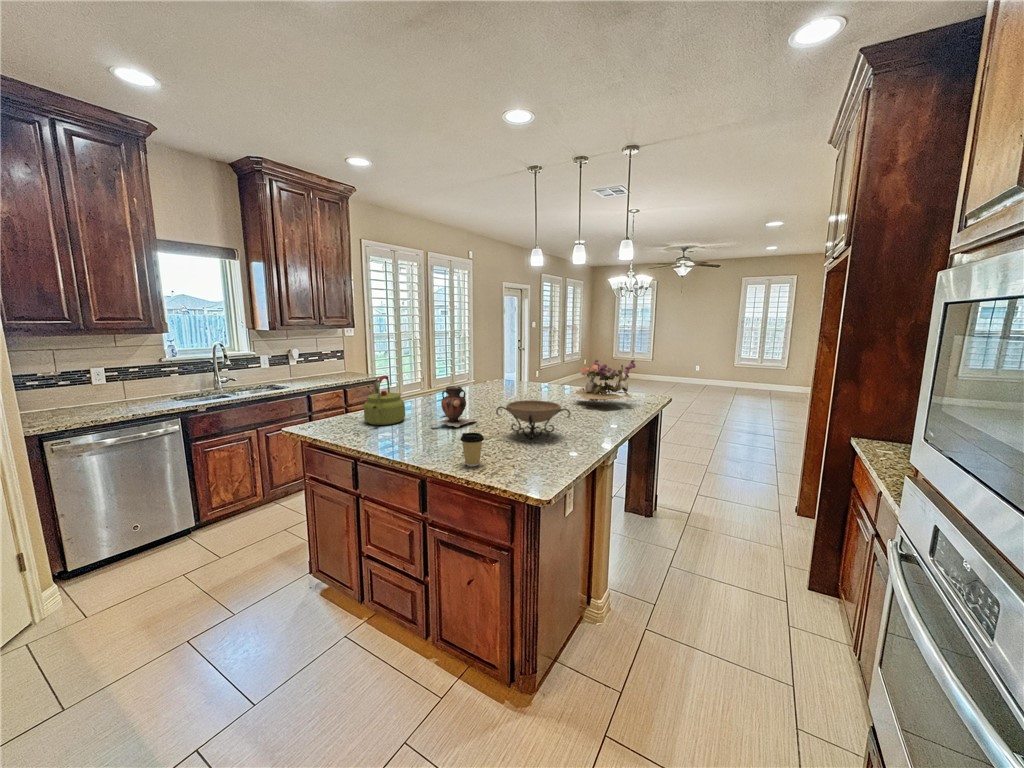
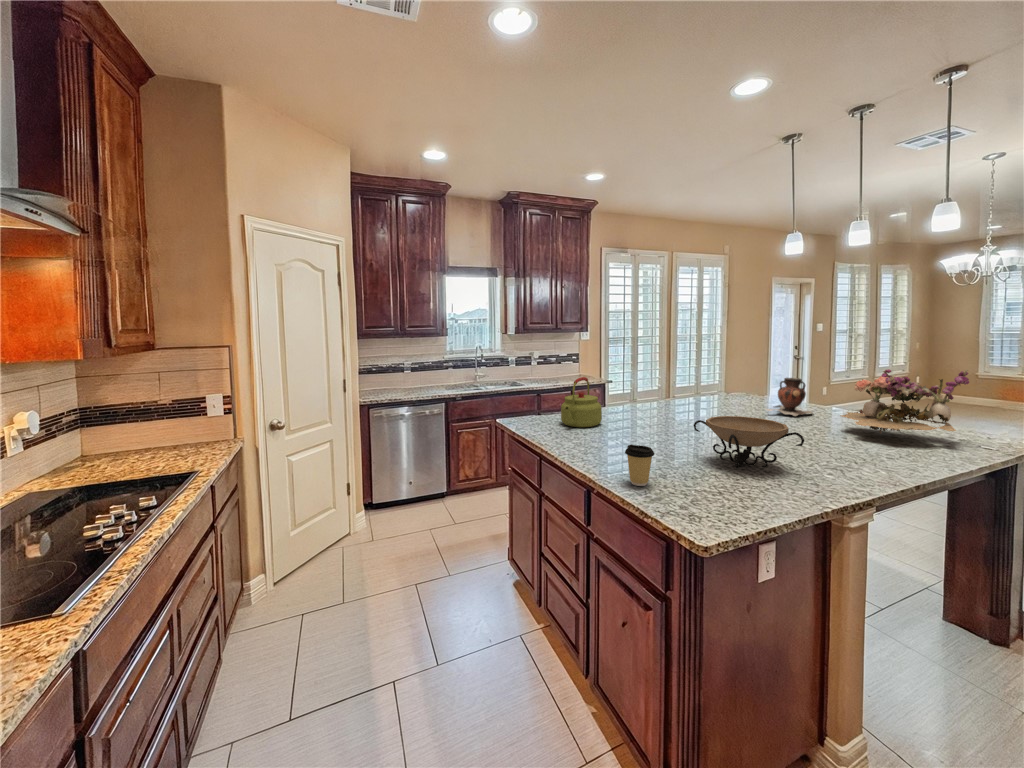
vase: present [431,386,475,427] -> present [767,378,812,416]

